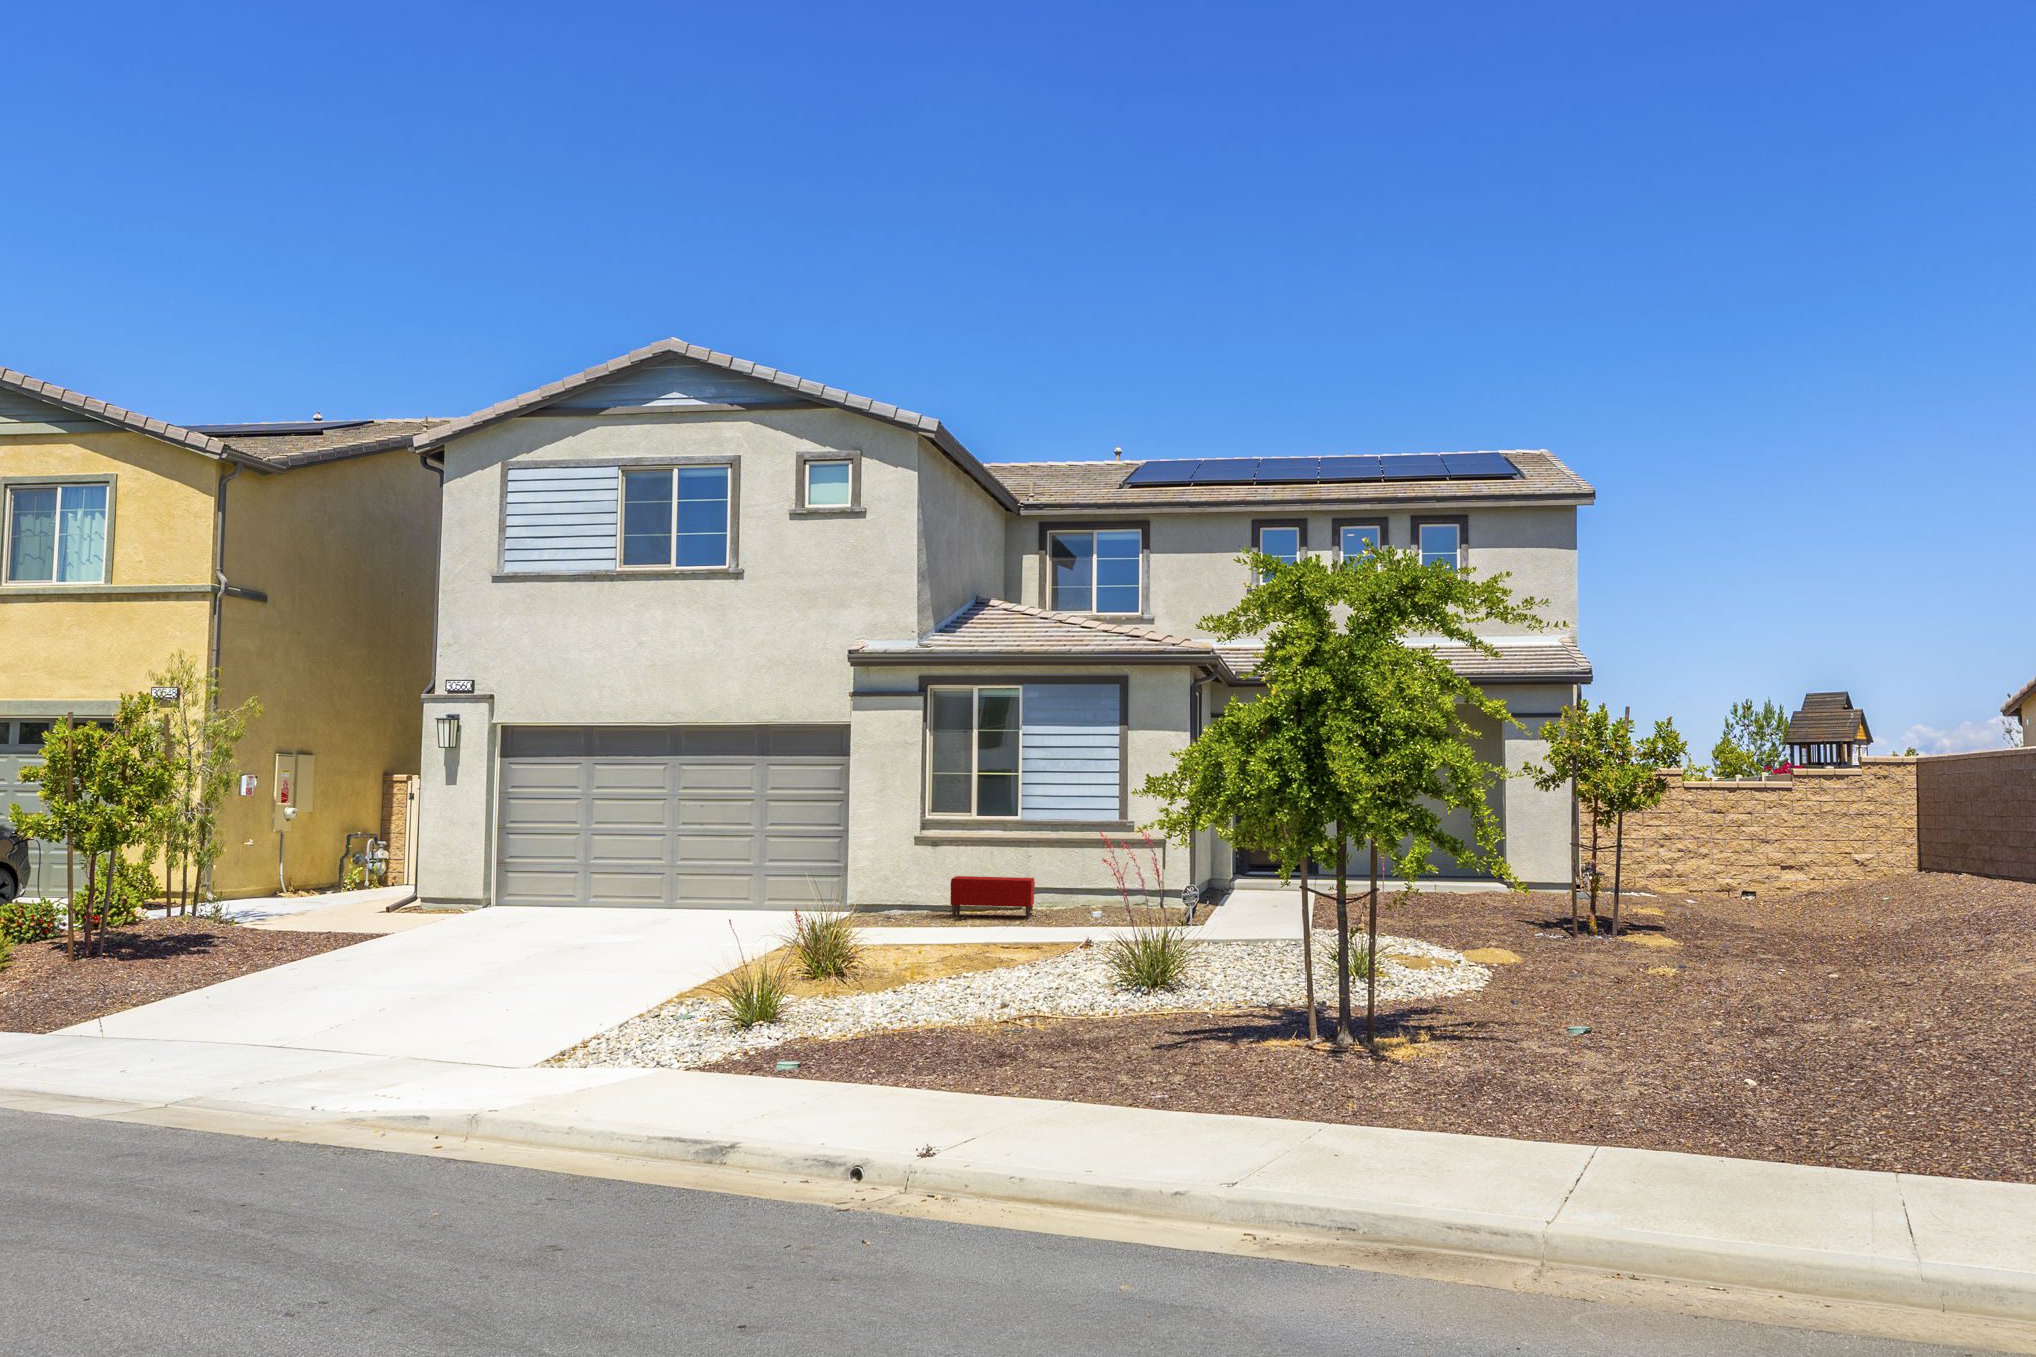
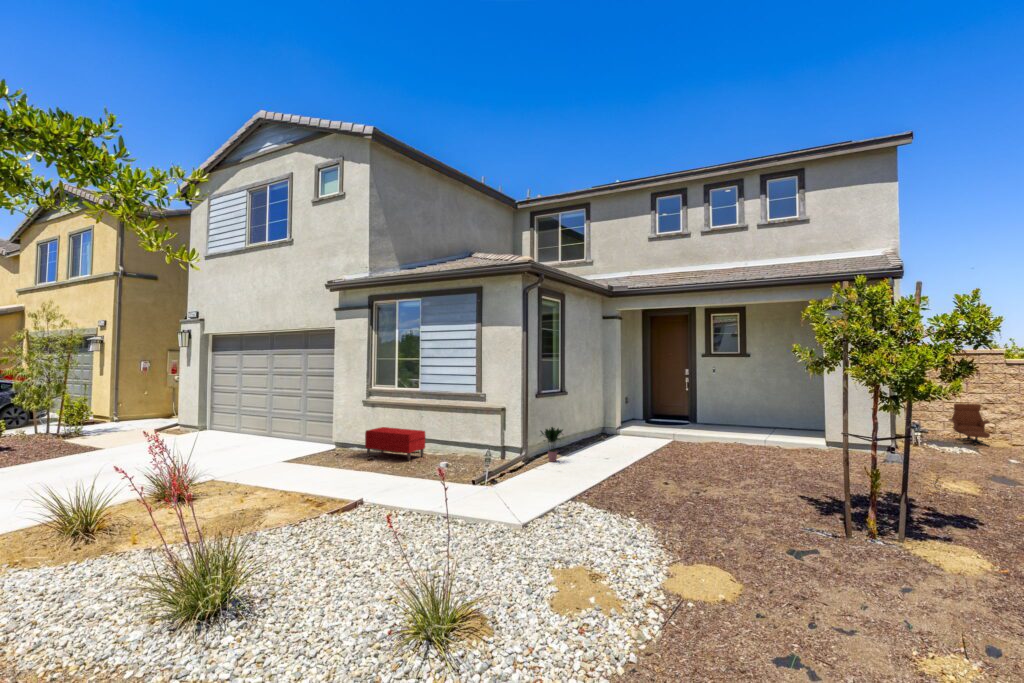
lounge chair: none [1625,841,1669,892] -> present [949,404,990,446]
potted plant: none [1190,866,1223,914] -> present [541,427,563,462]

